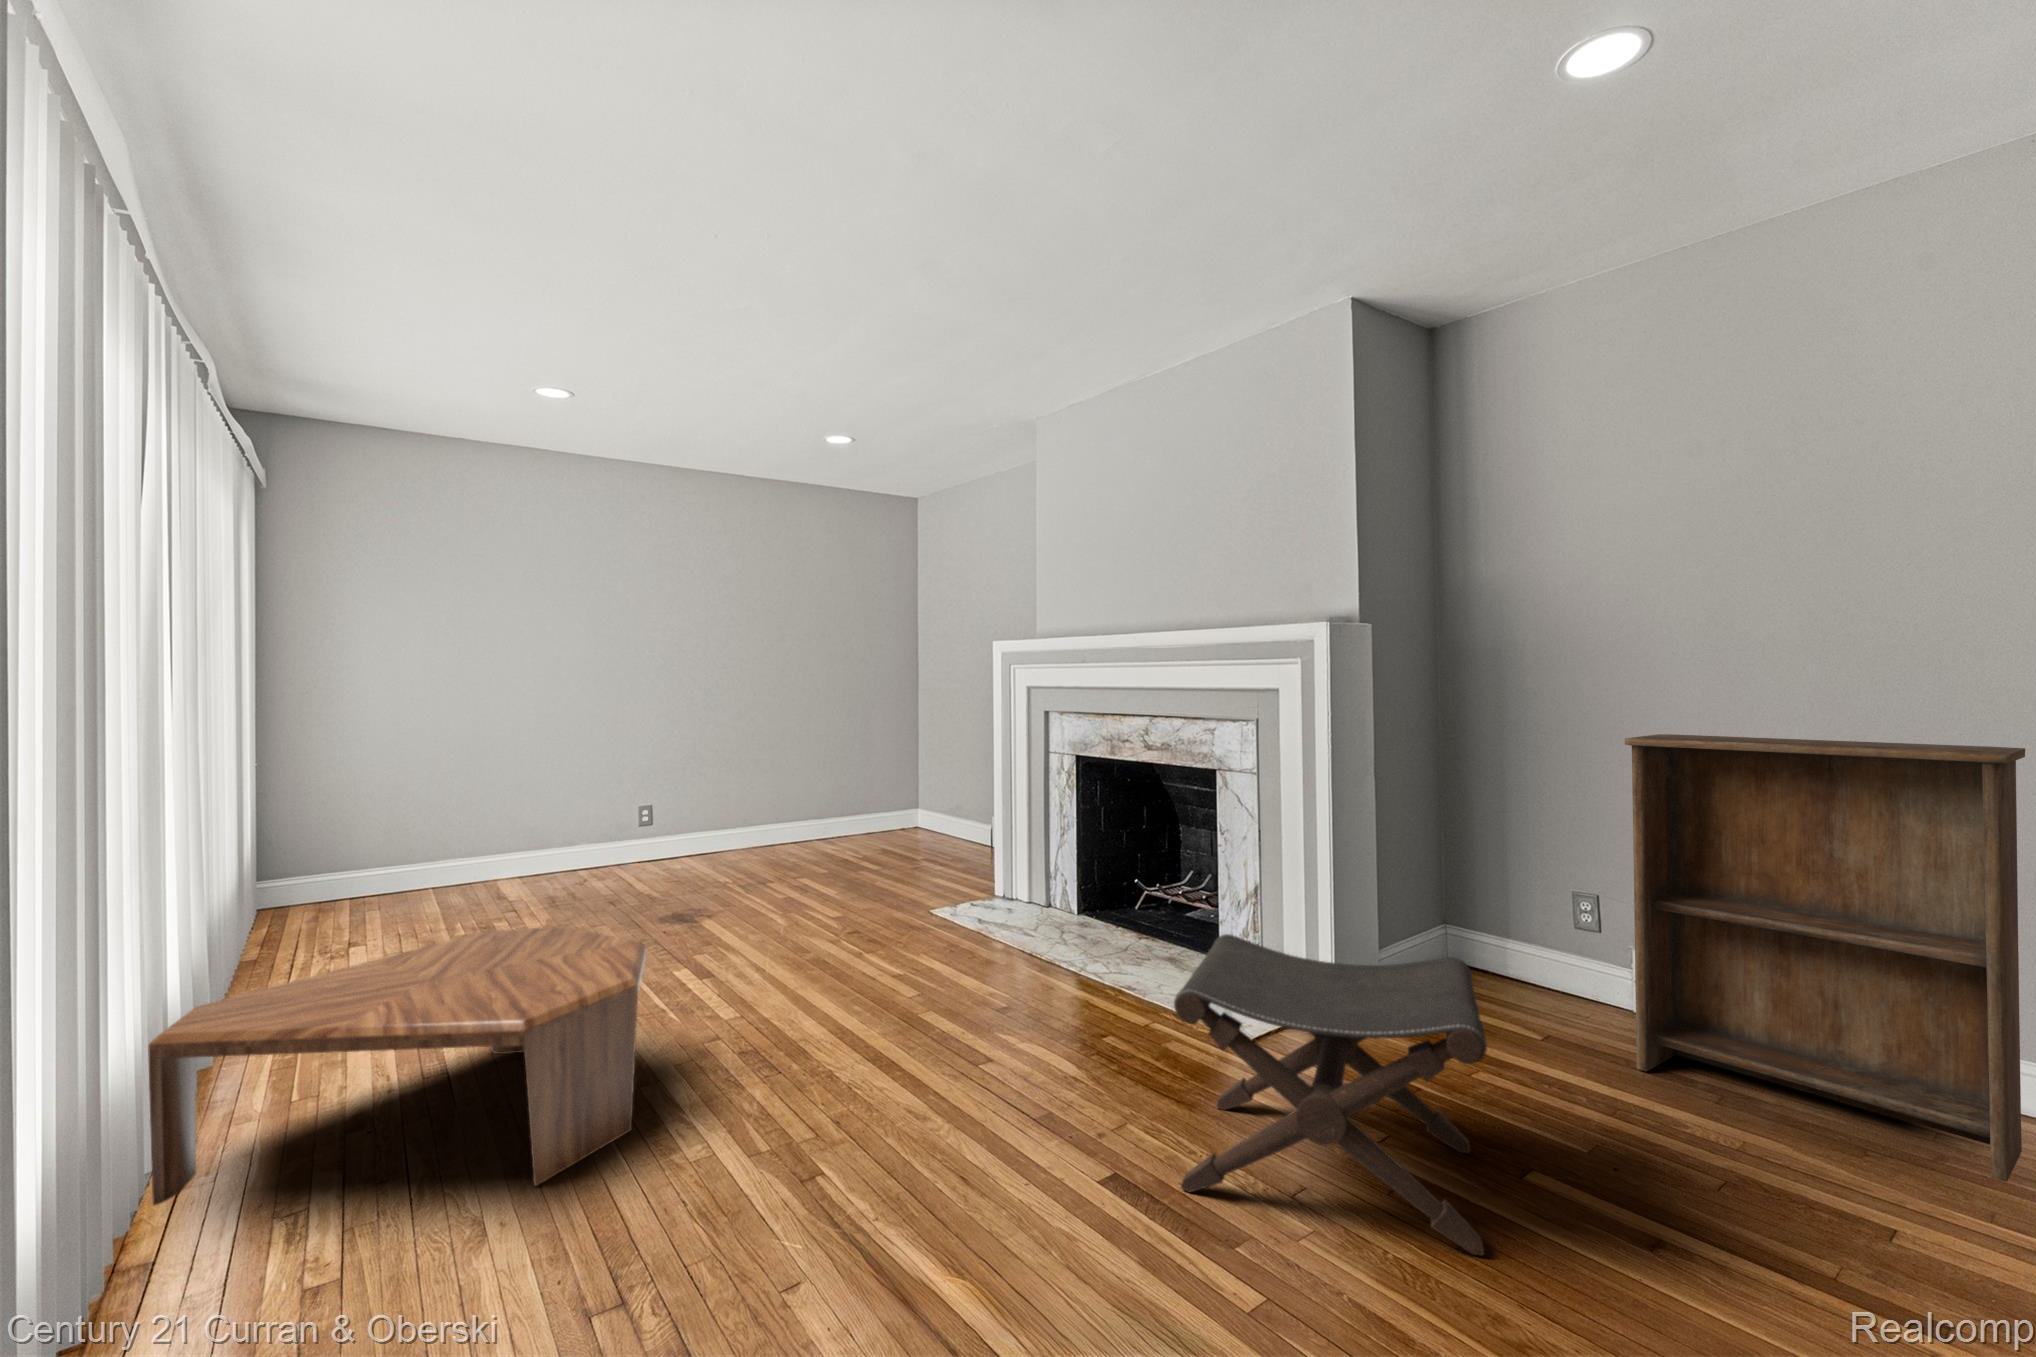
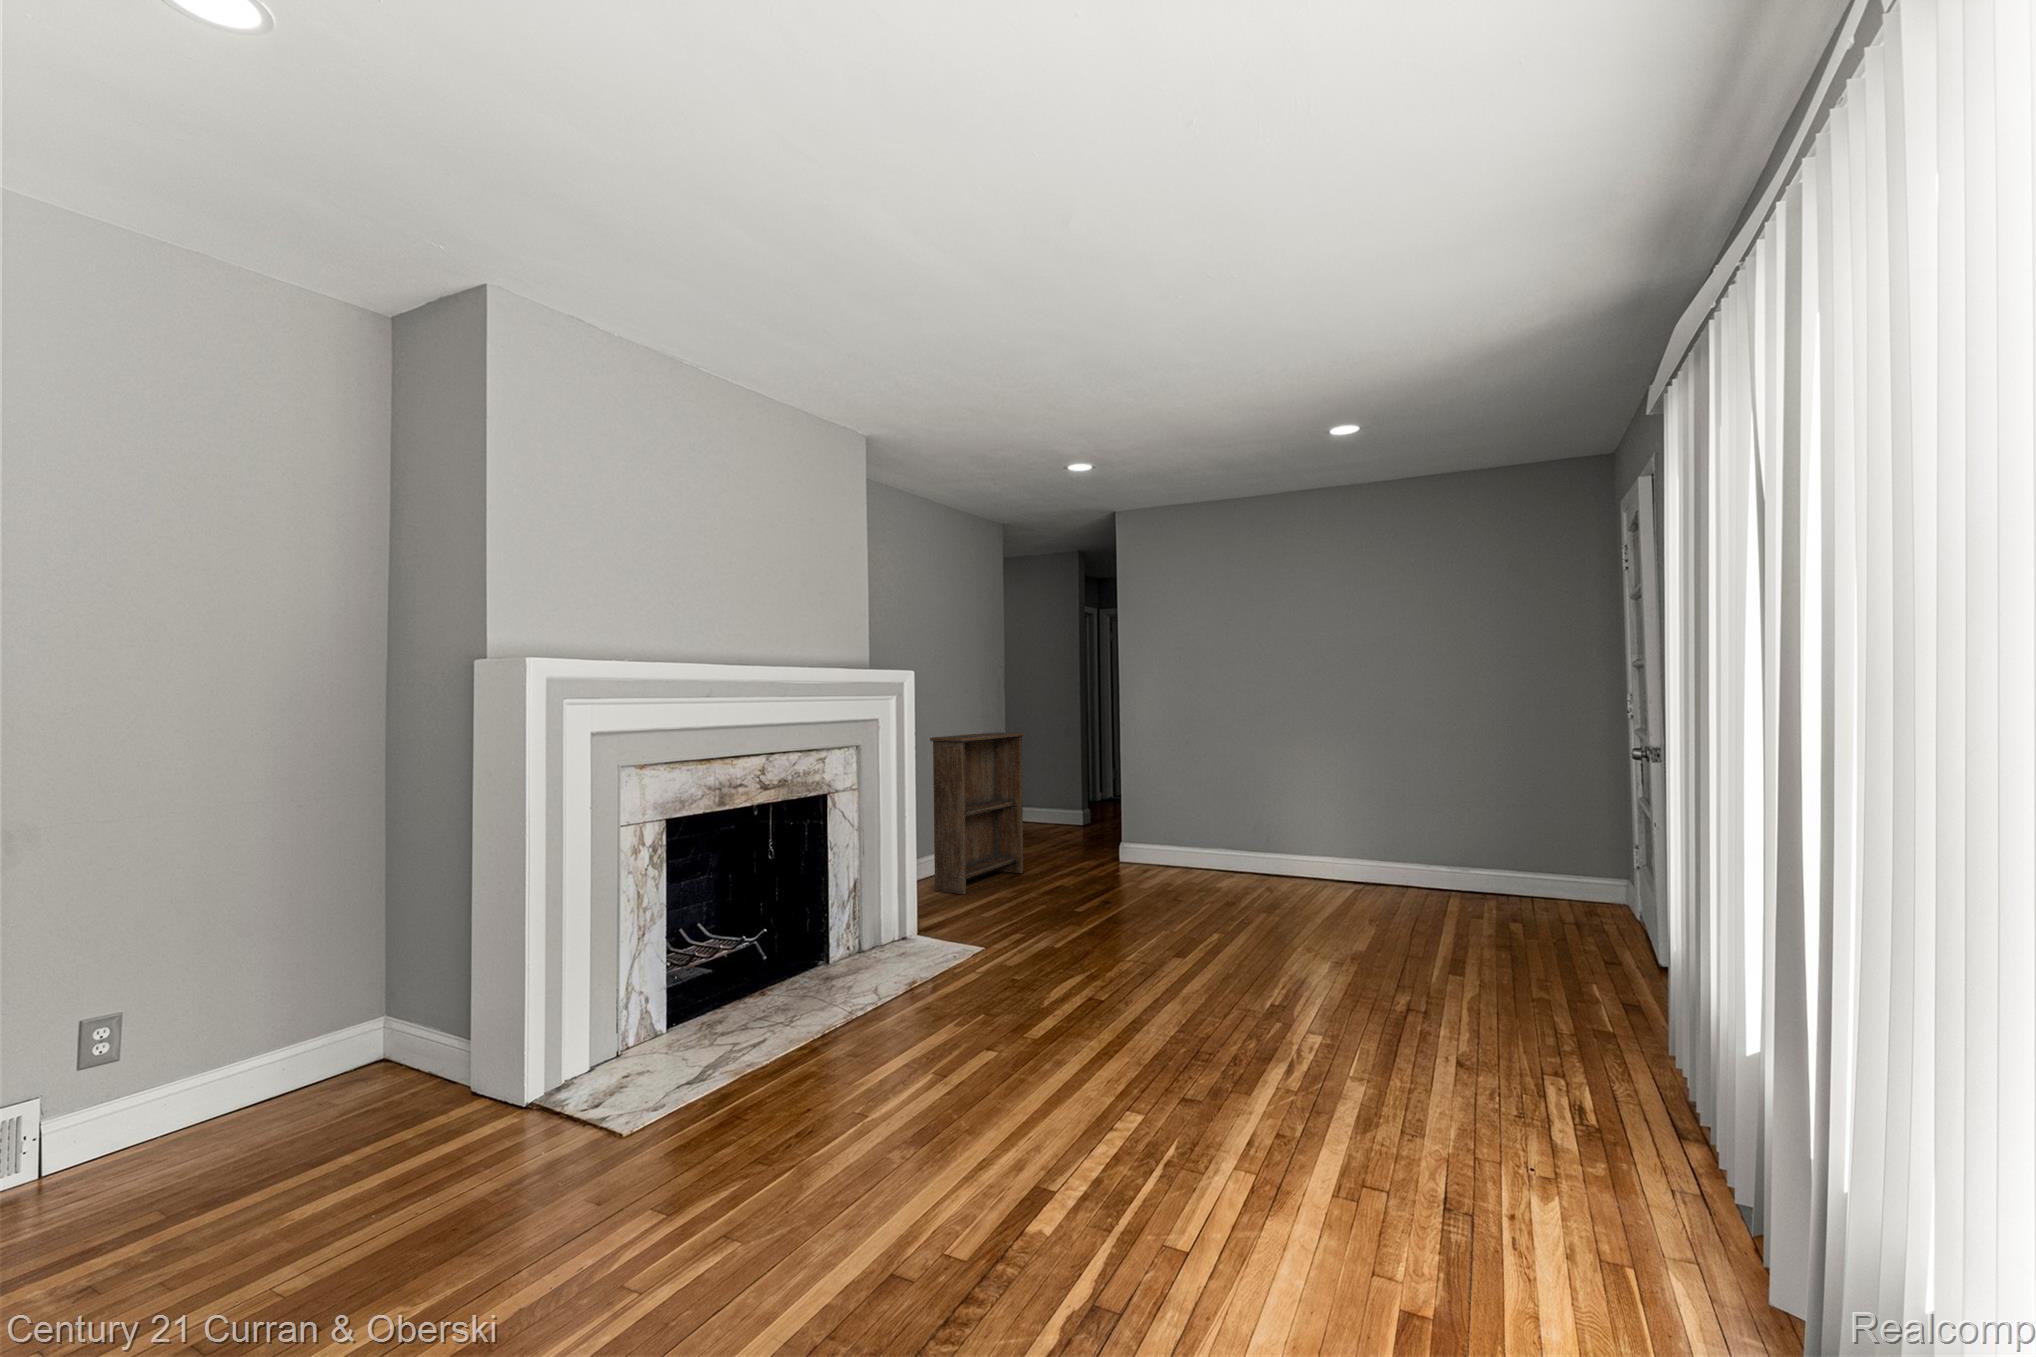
coffee table: present [148,927,646,1205] -> none [1267,947,1721,1225]
footstool: present [1174,934,1487,1255] -> none [1071,831,1177,945]

